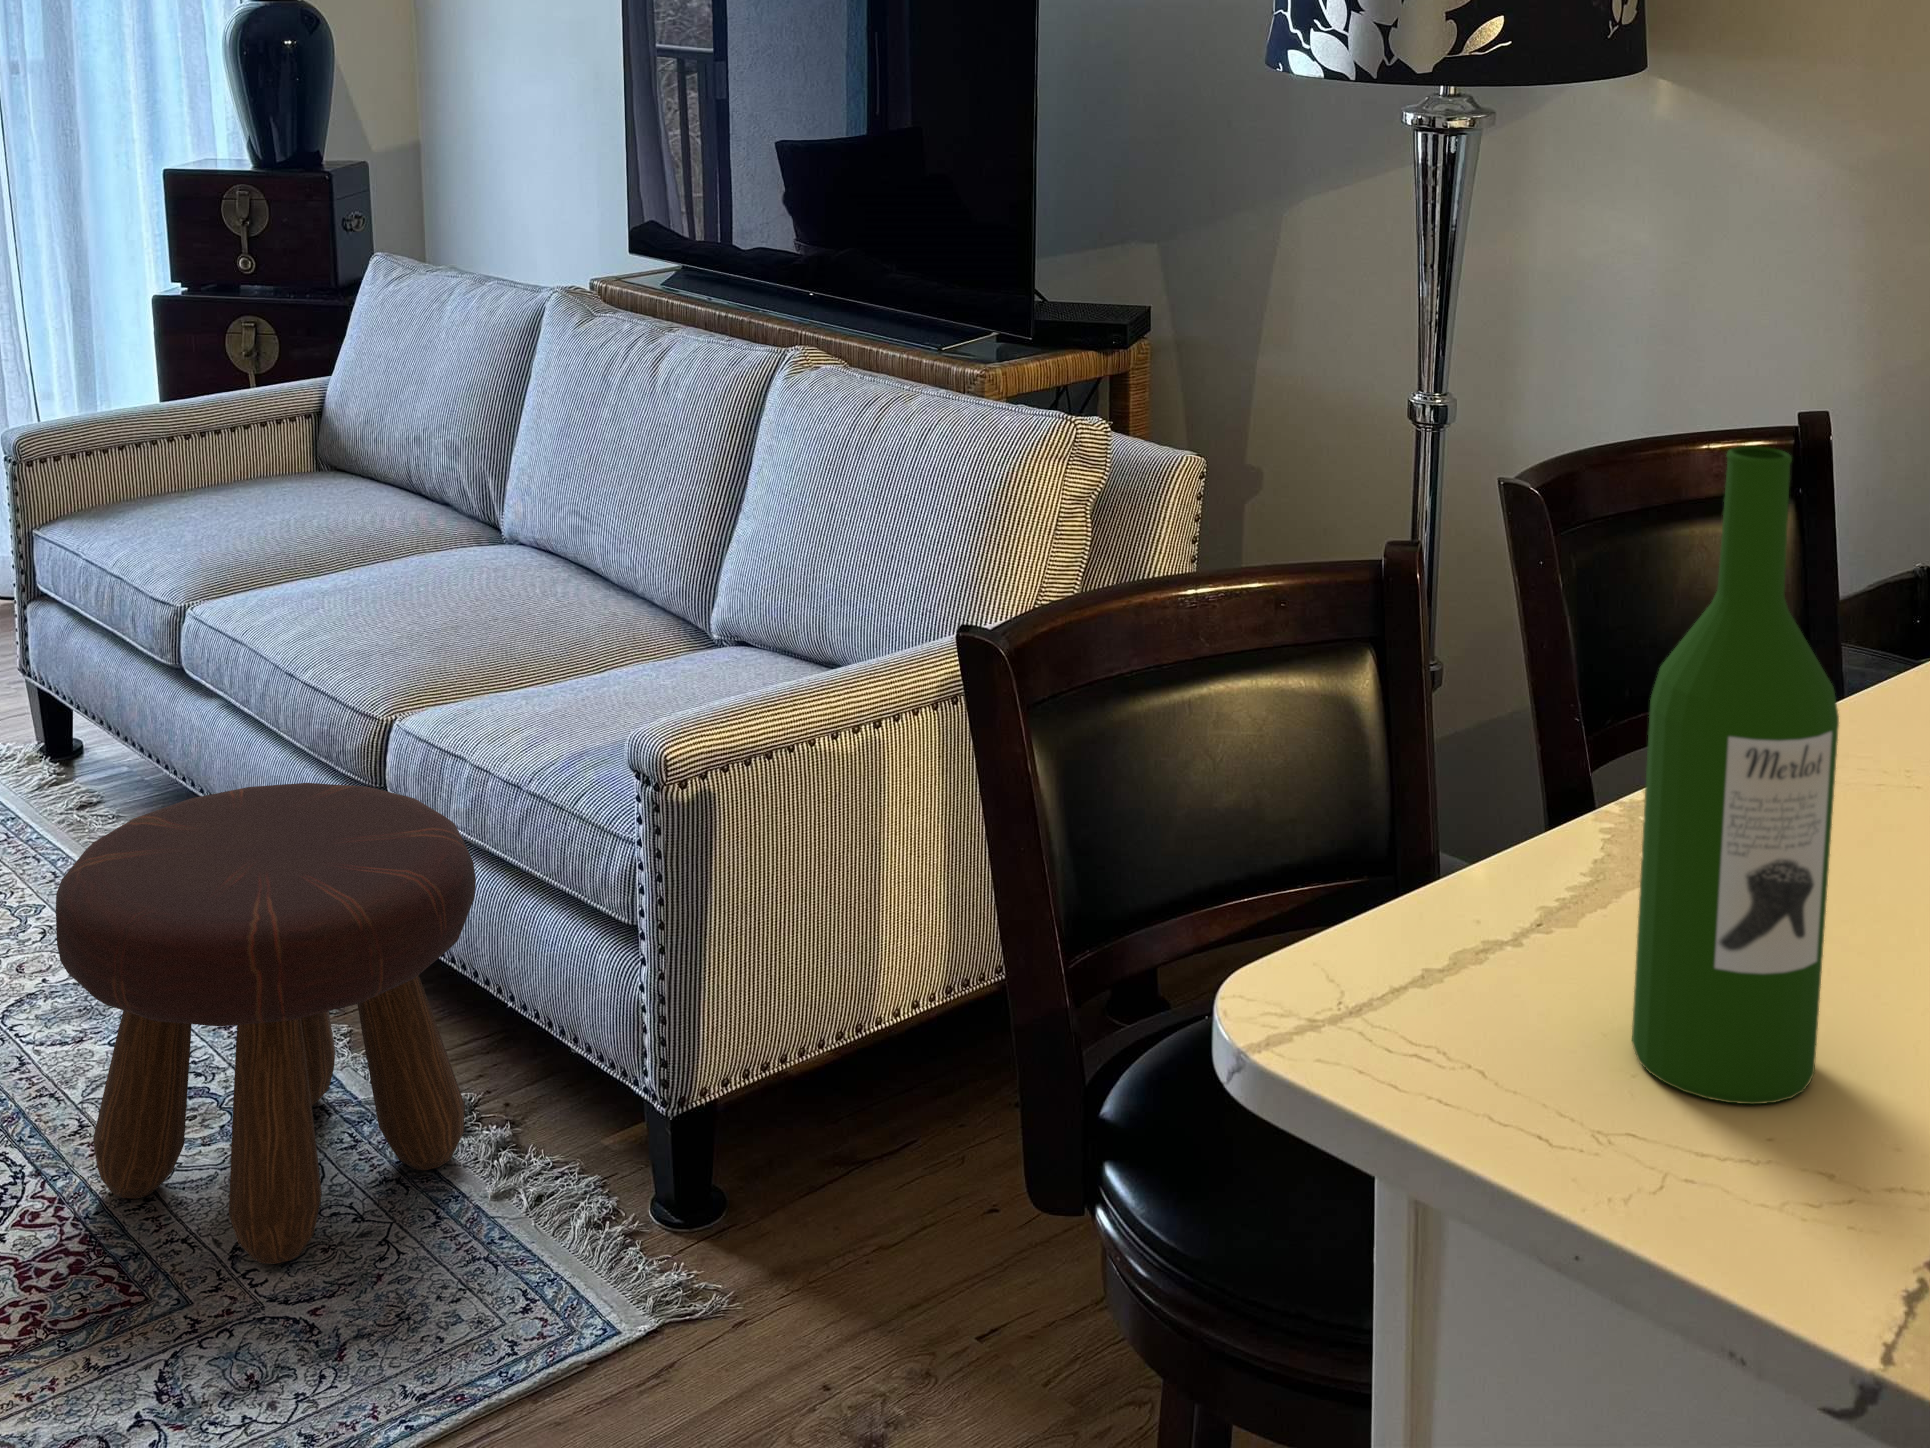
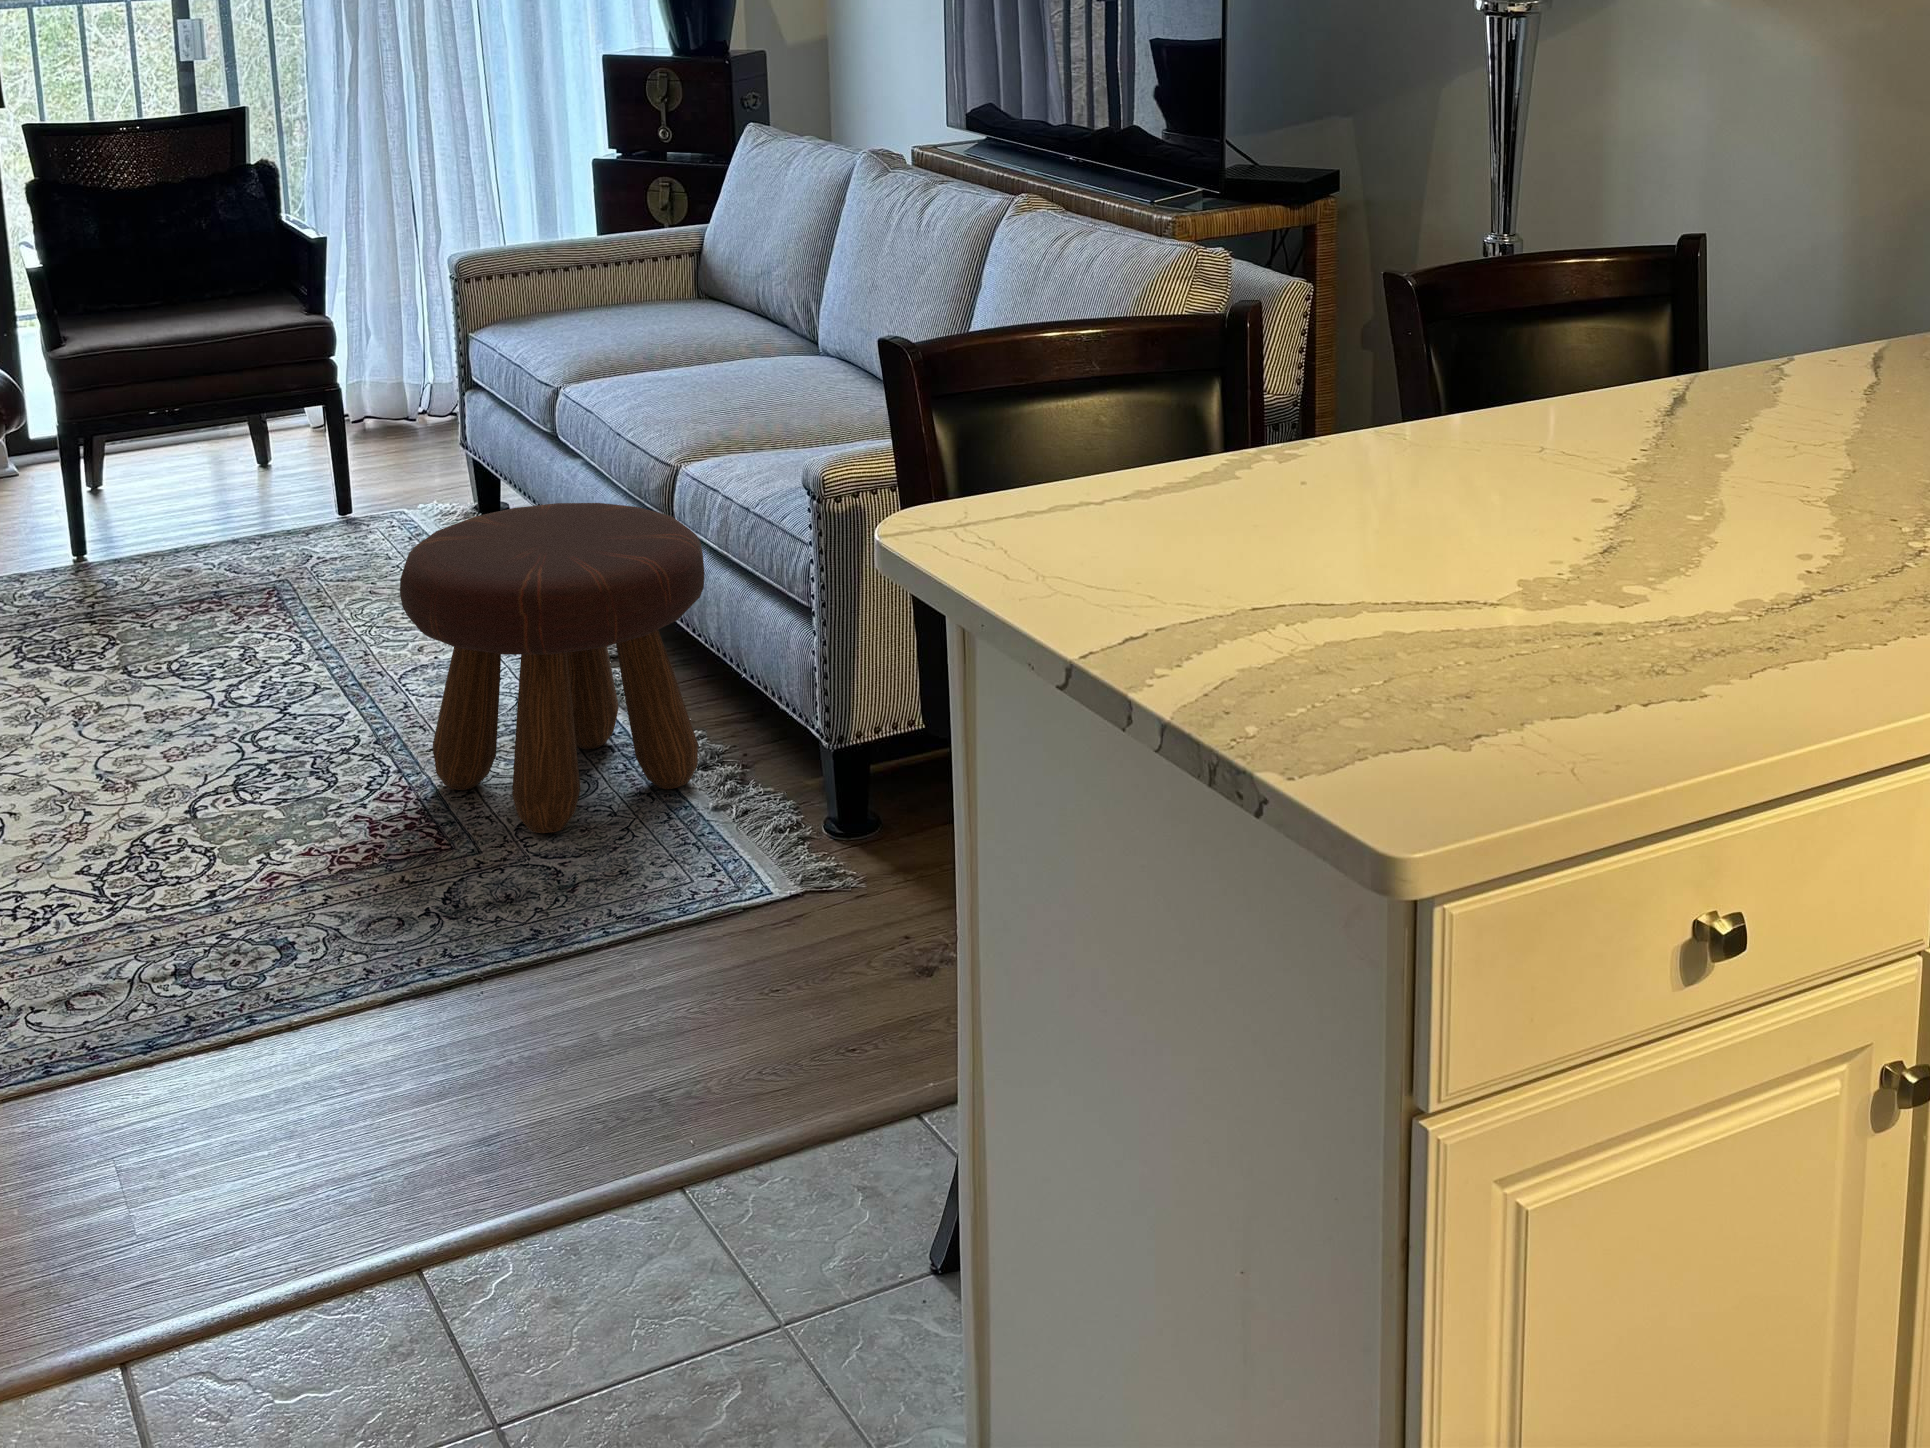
wine bottle: present [1632,446,1839,1104] -> none [1097,174,1206,576]

